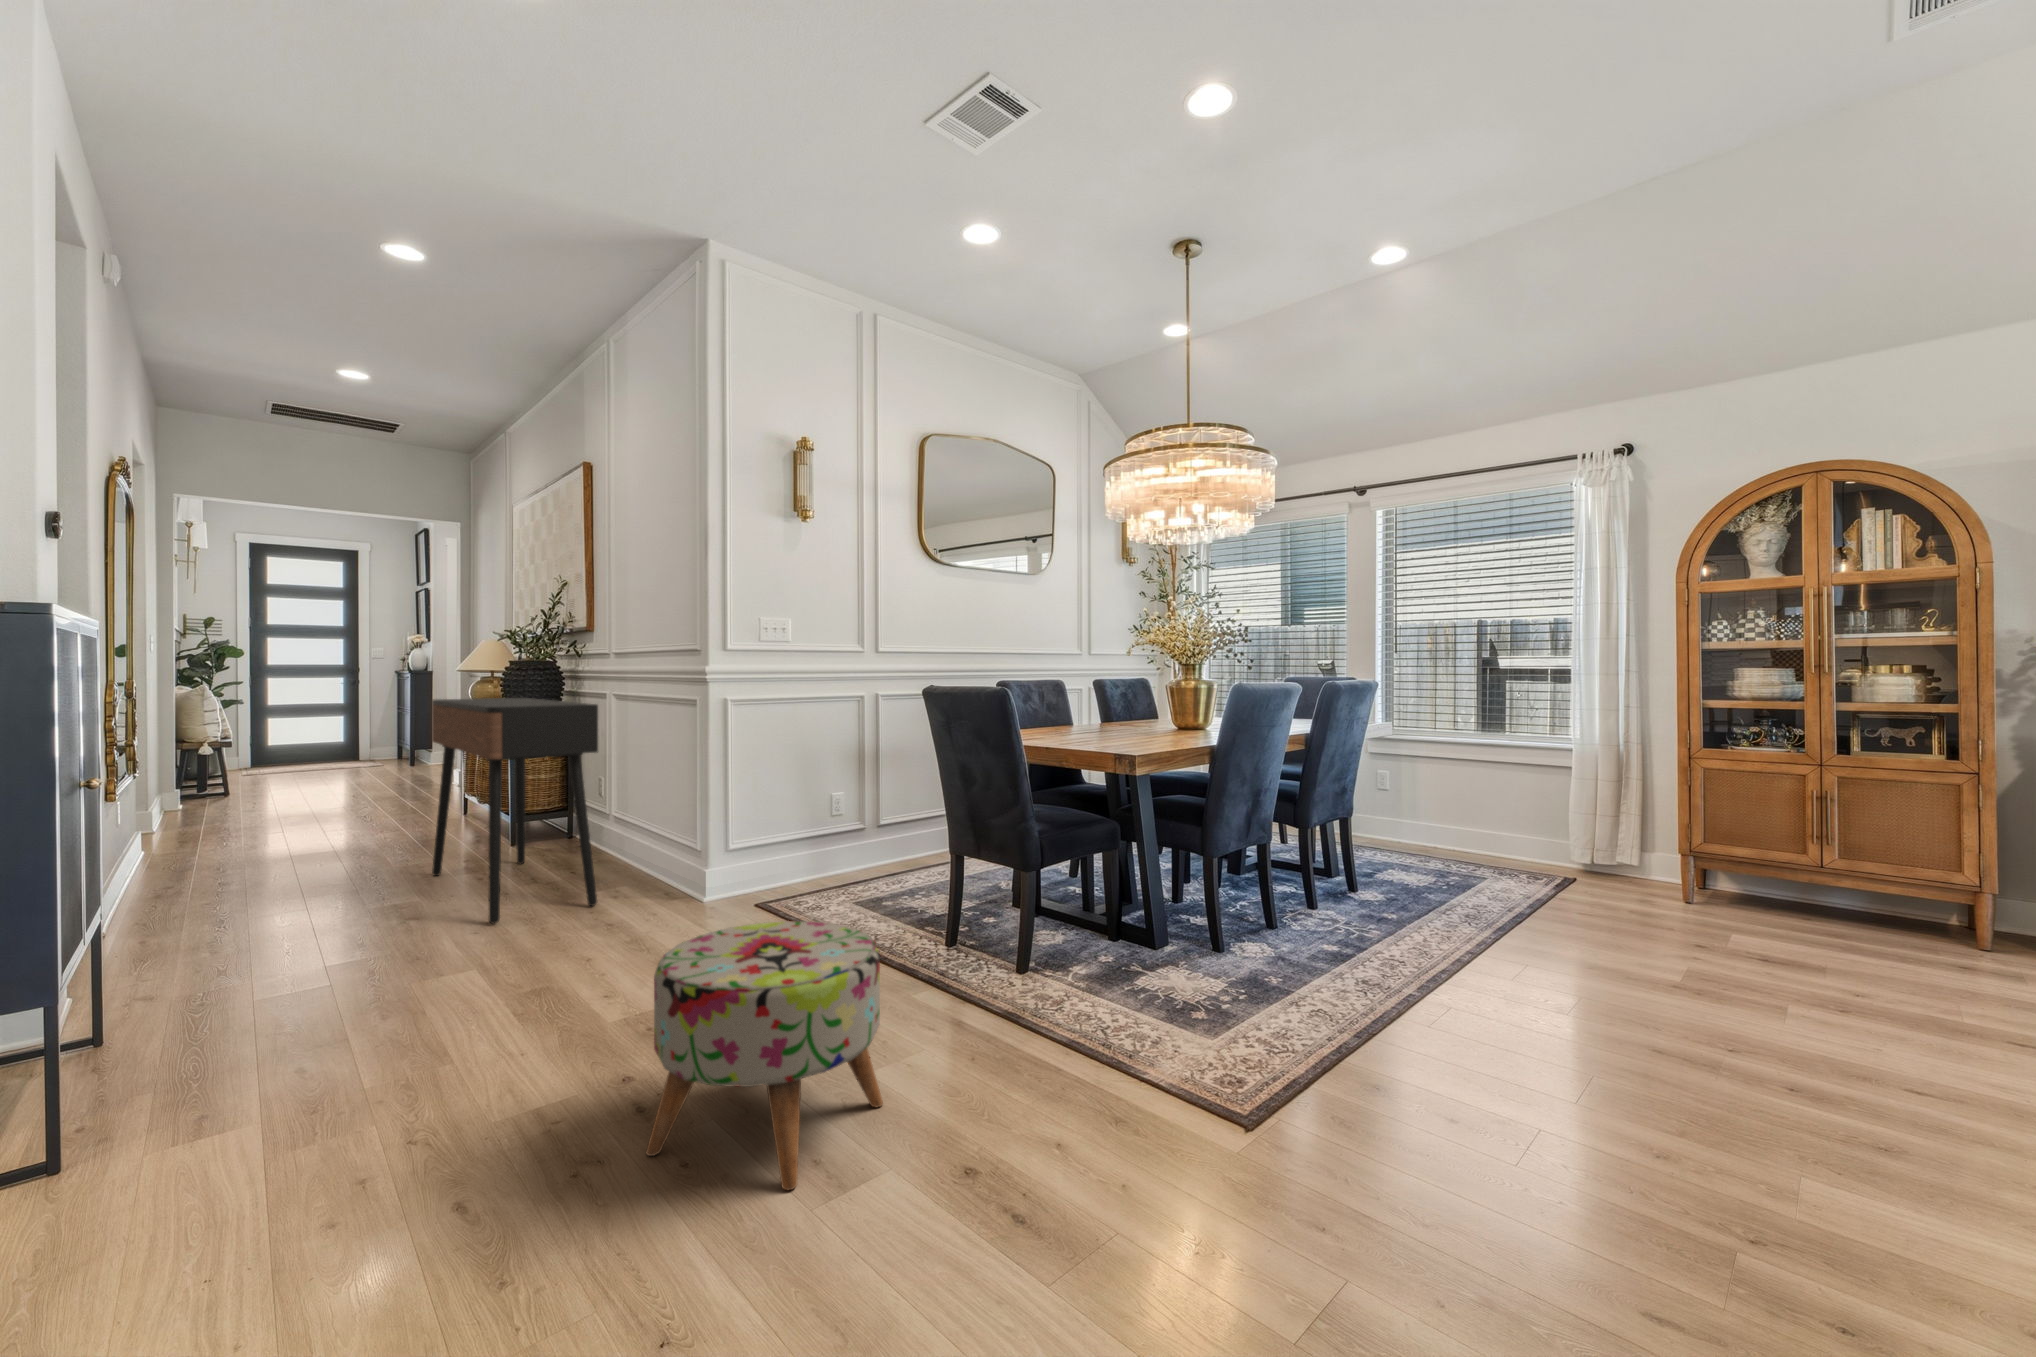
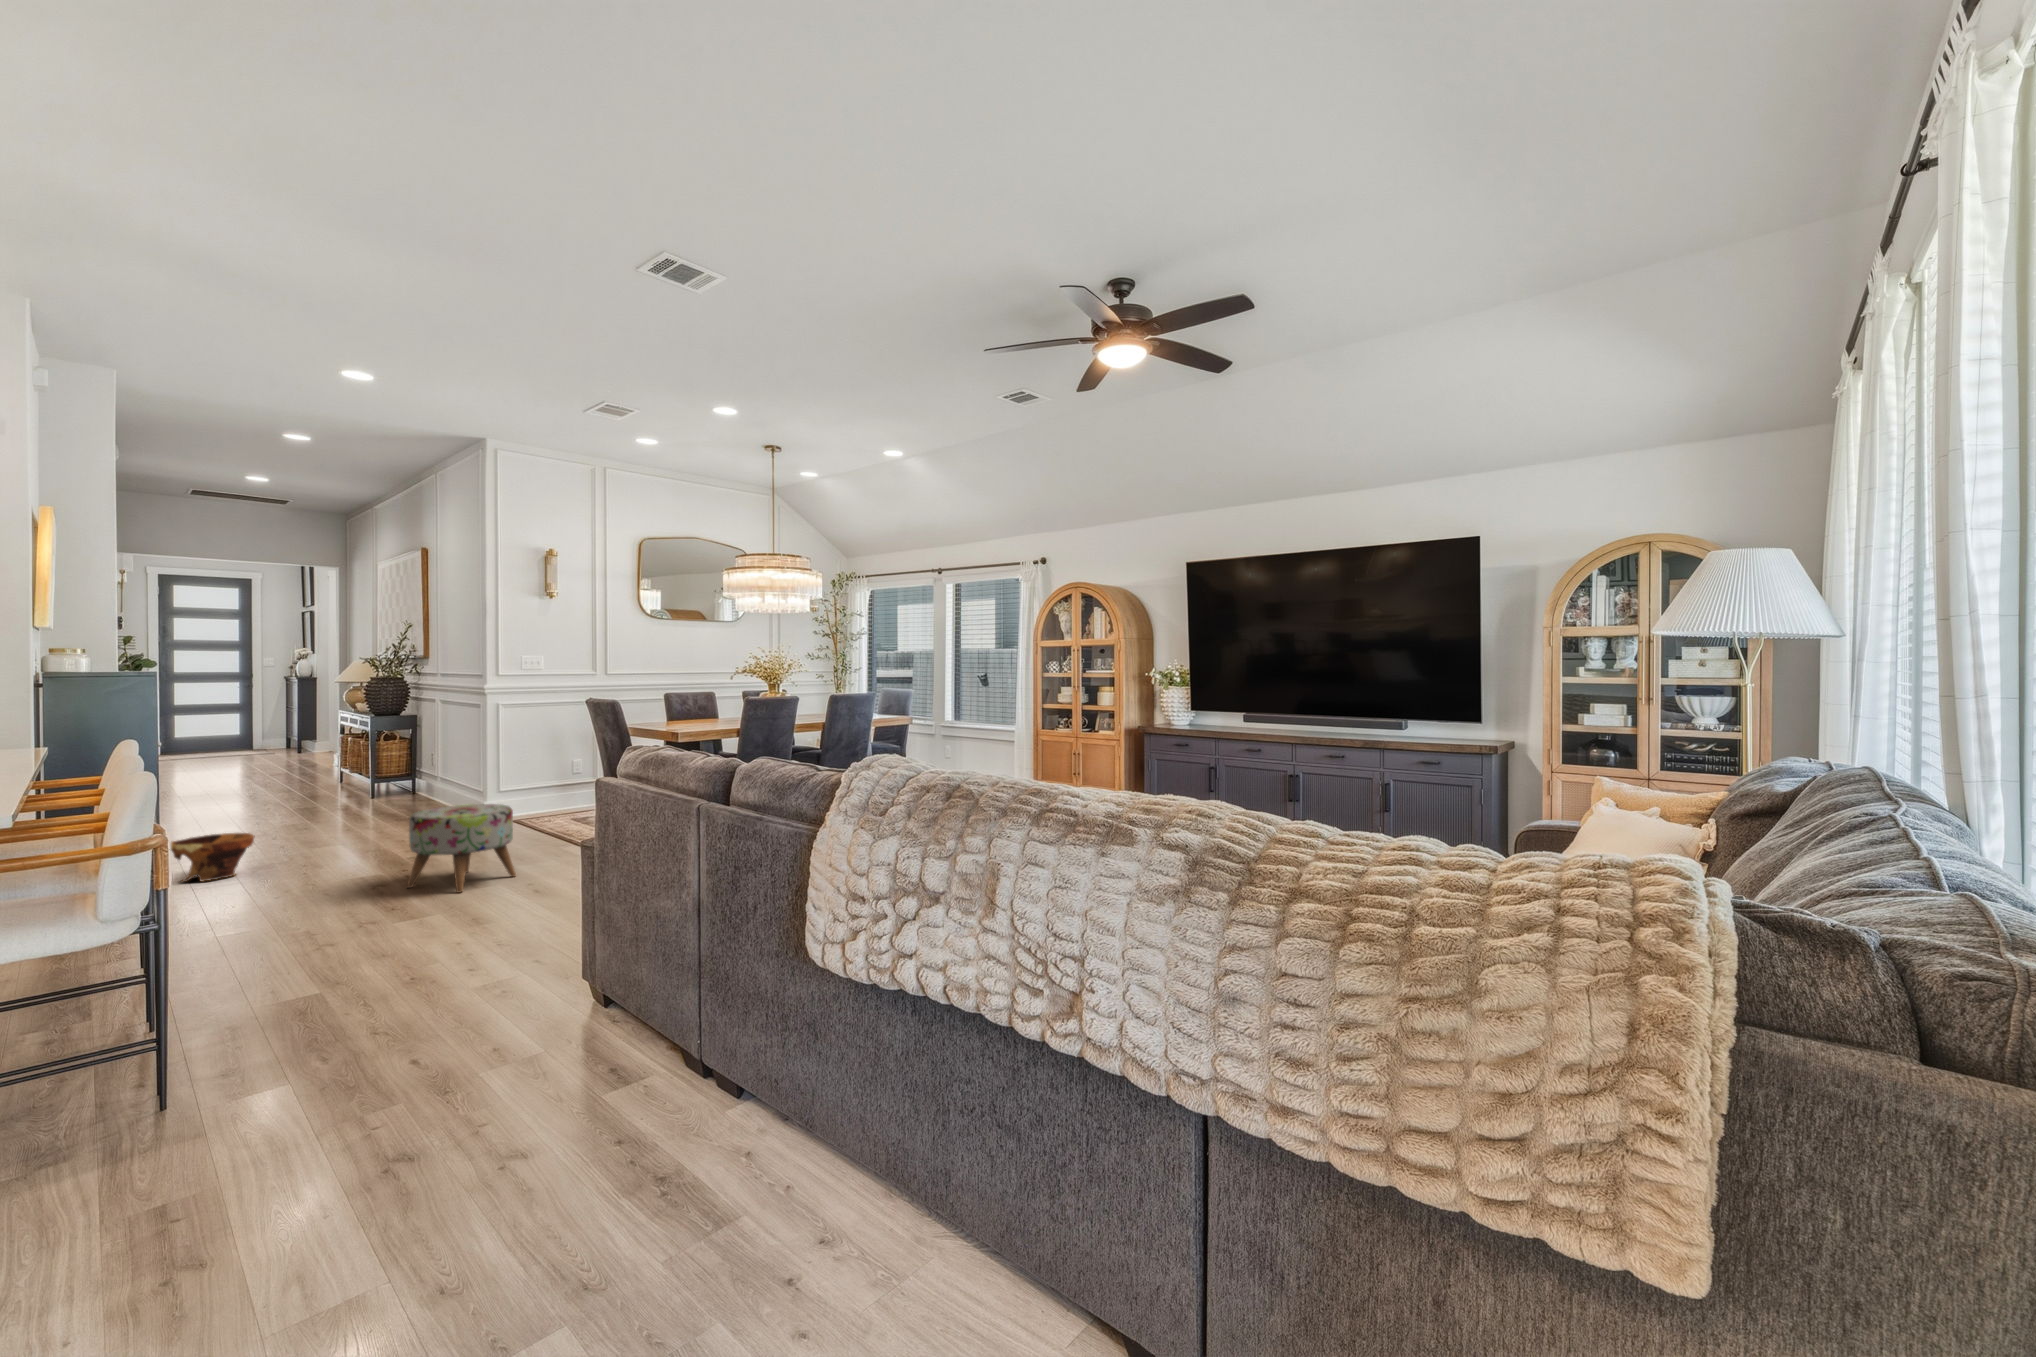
console table: present [432,698,598,924] -> none [316,703,418,830]
planter: none [102,970,303,1107] -> present [171,833,255,882]

